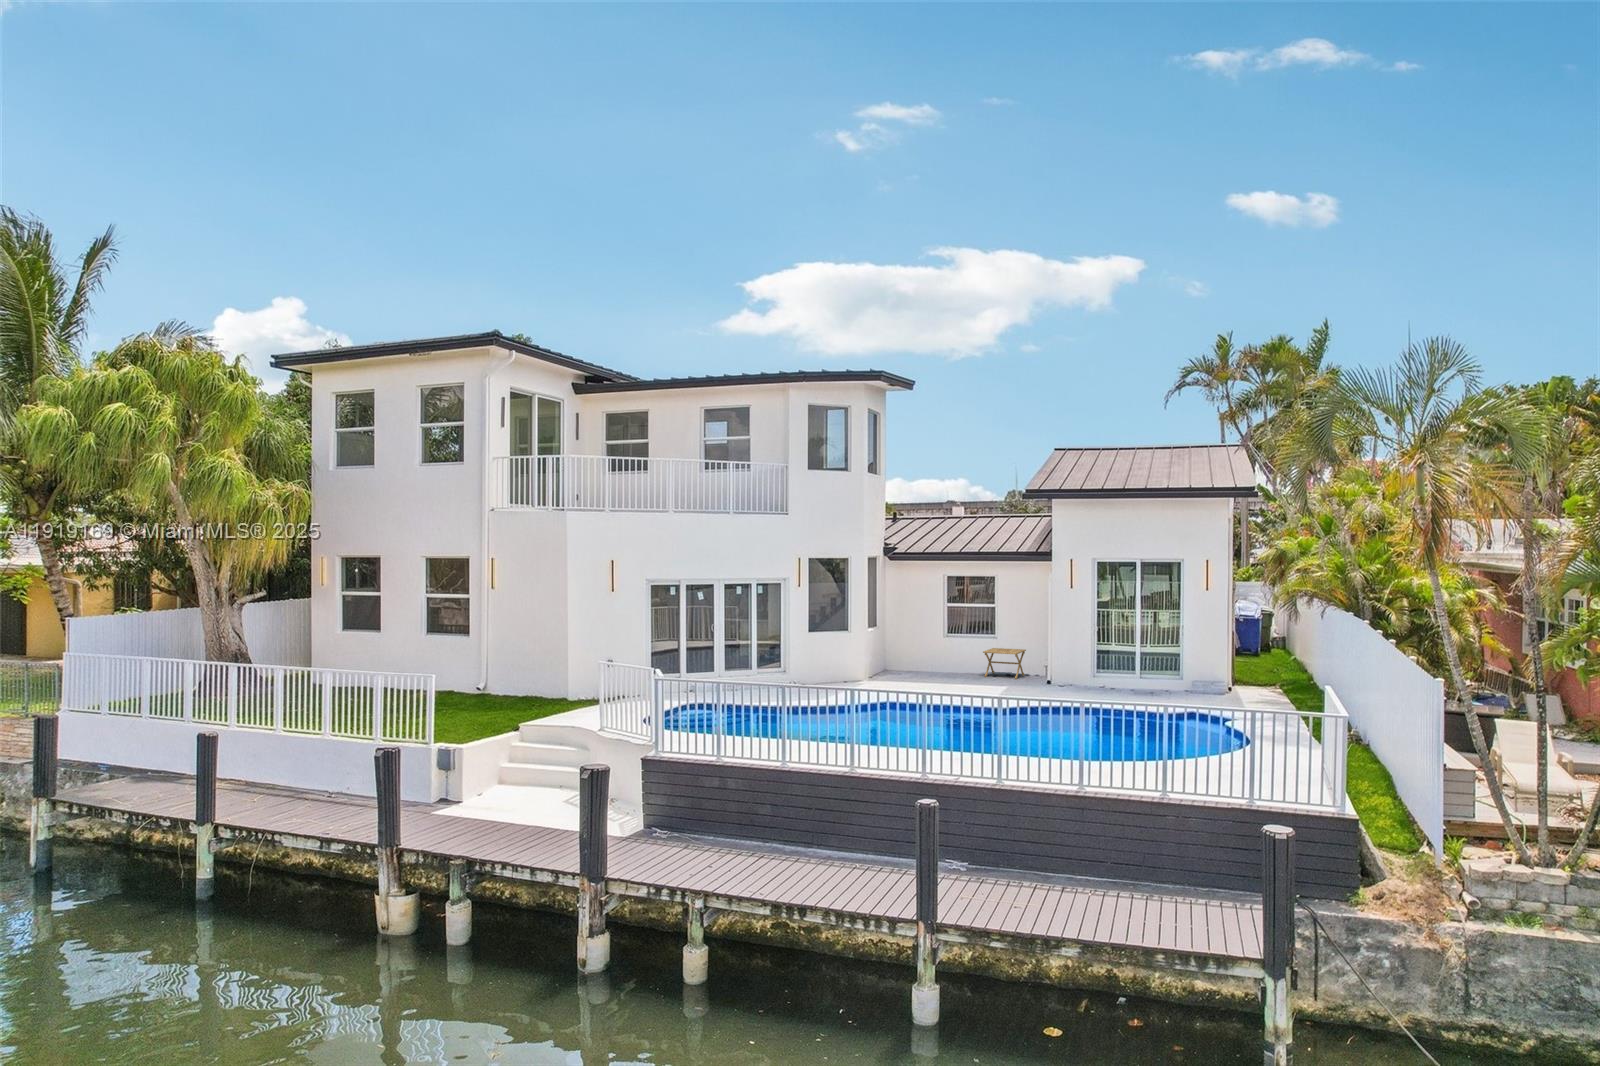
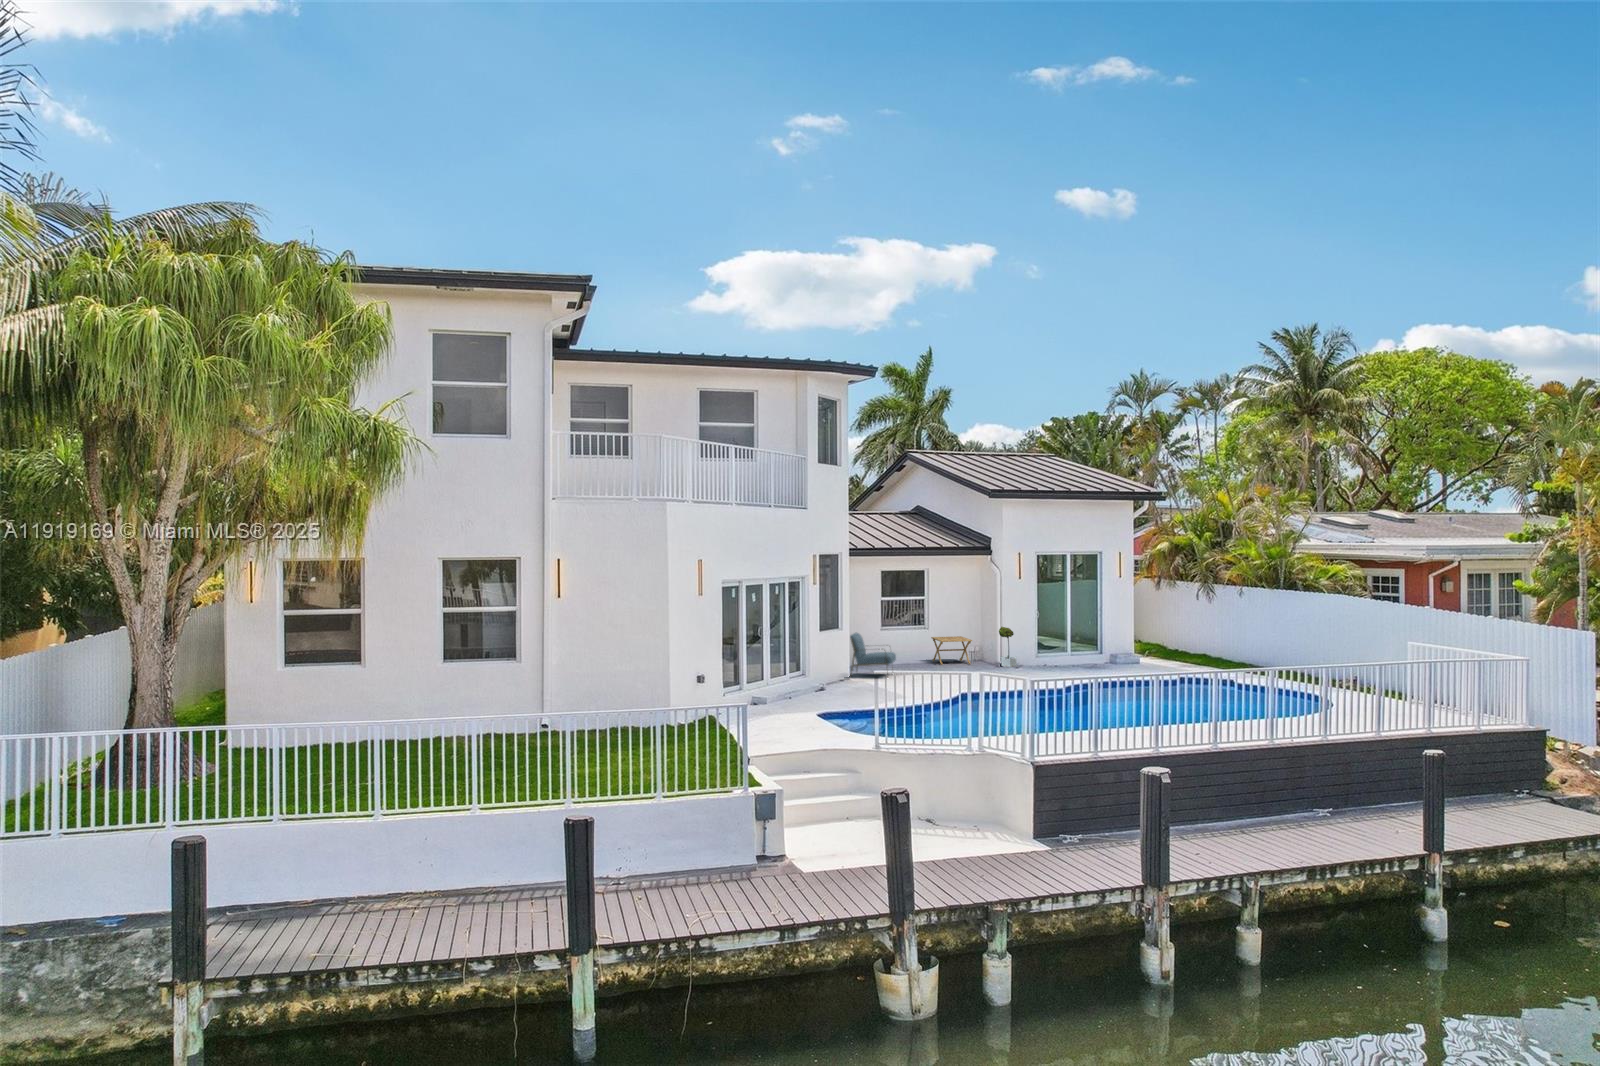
chair: none [846,635,897,682] -> present [850,633,896,670]
potted tree: none [1037,640,1055,685] -> present [999,627,1017,667]

